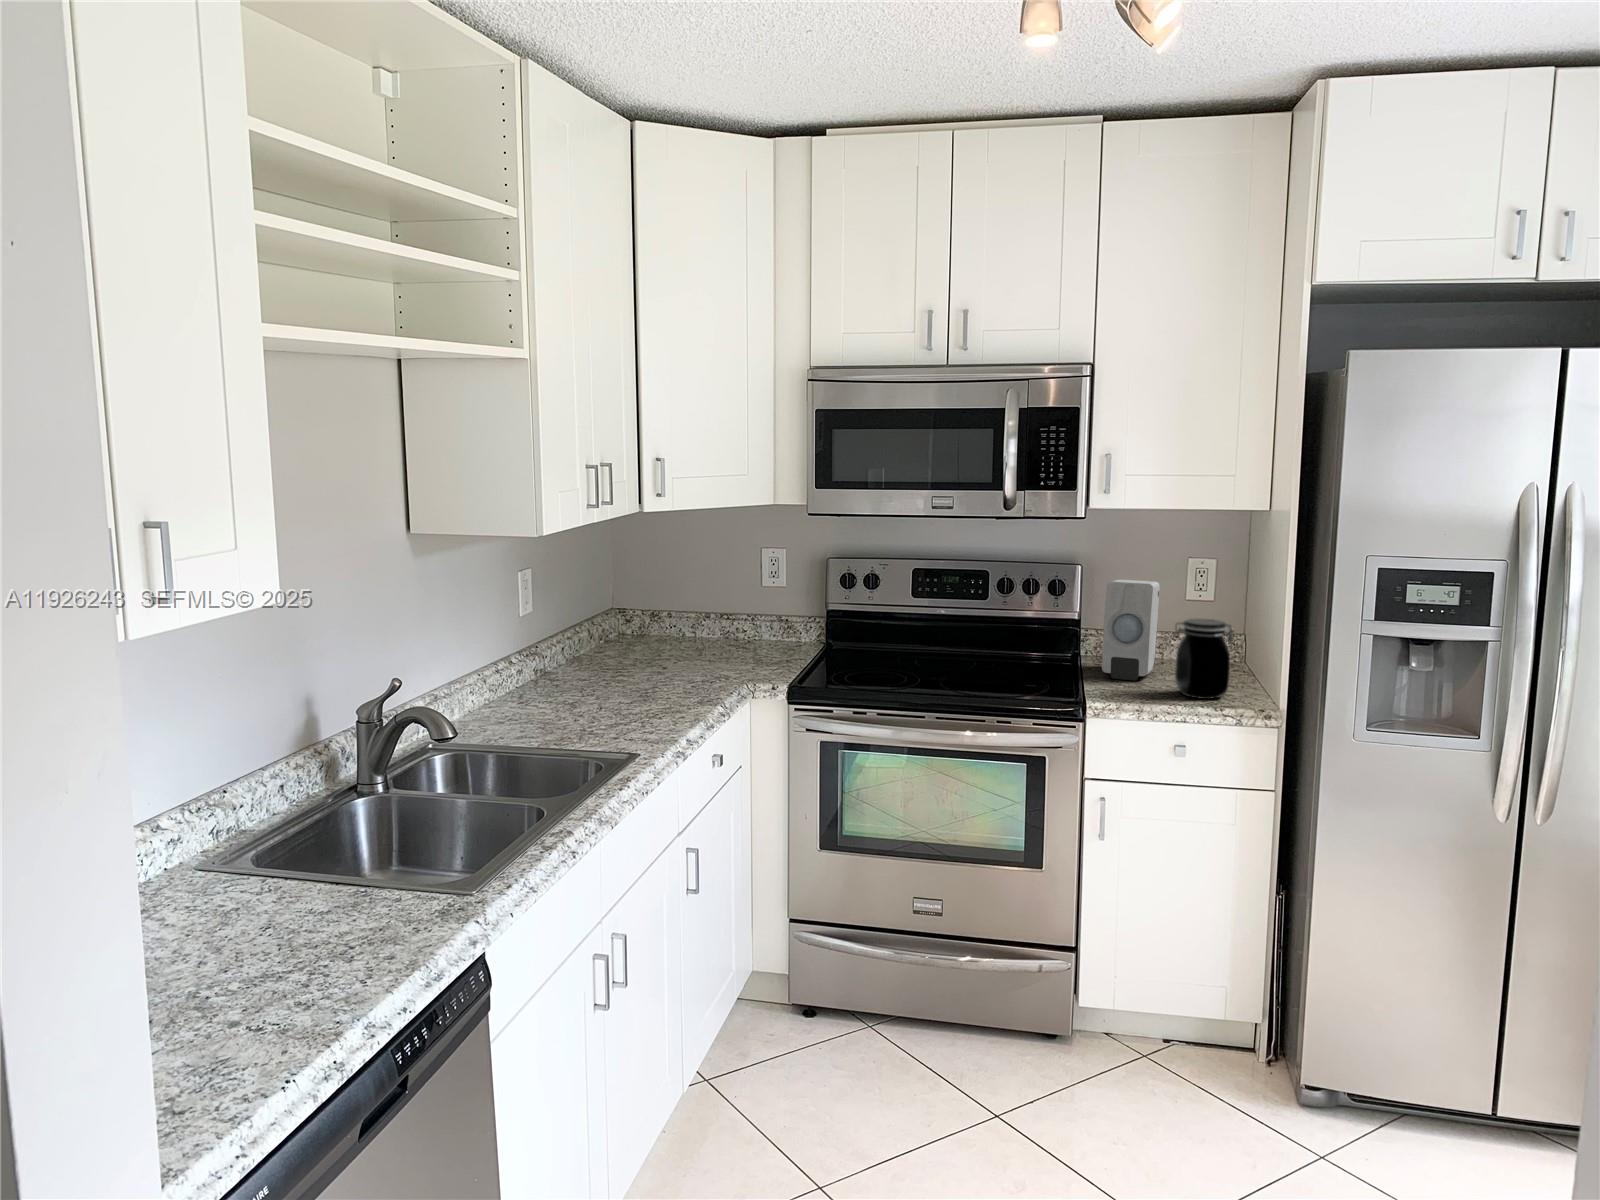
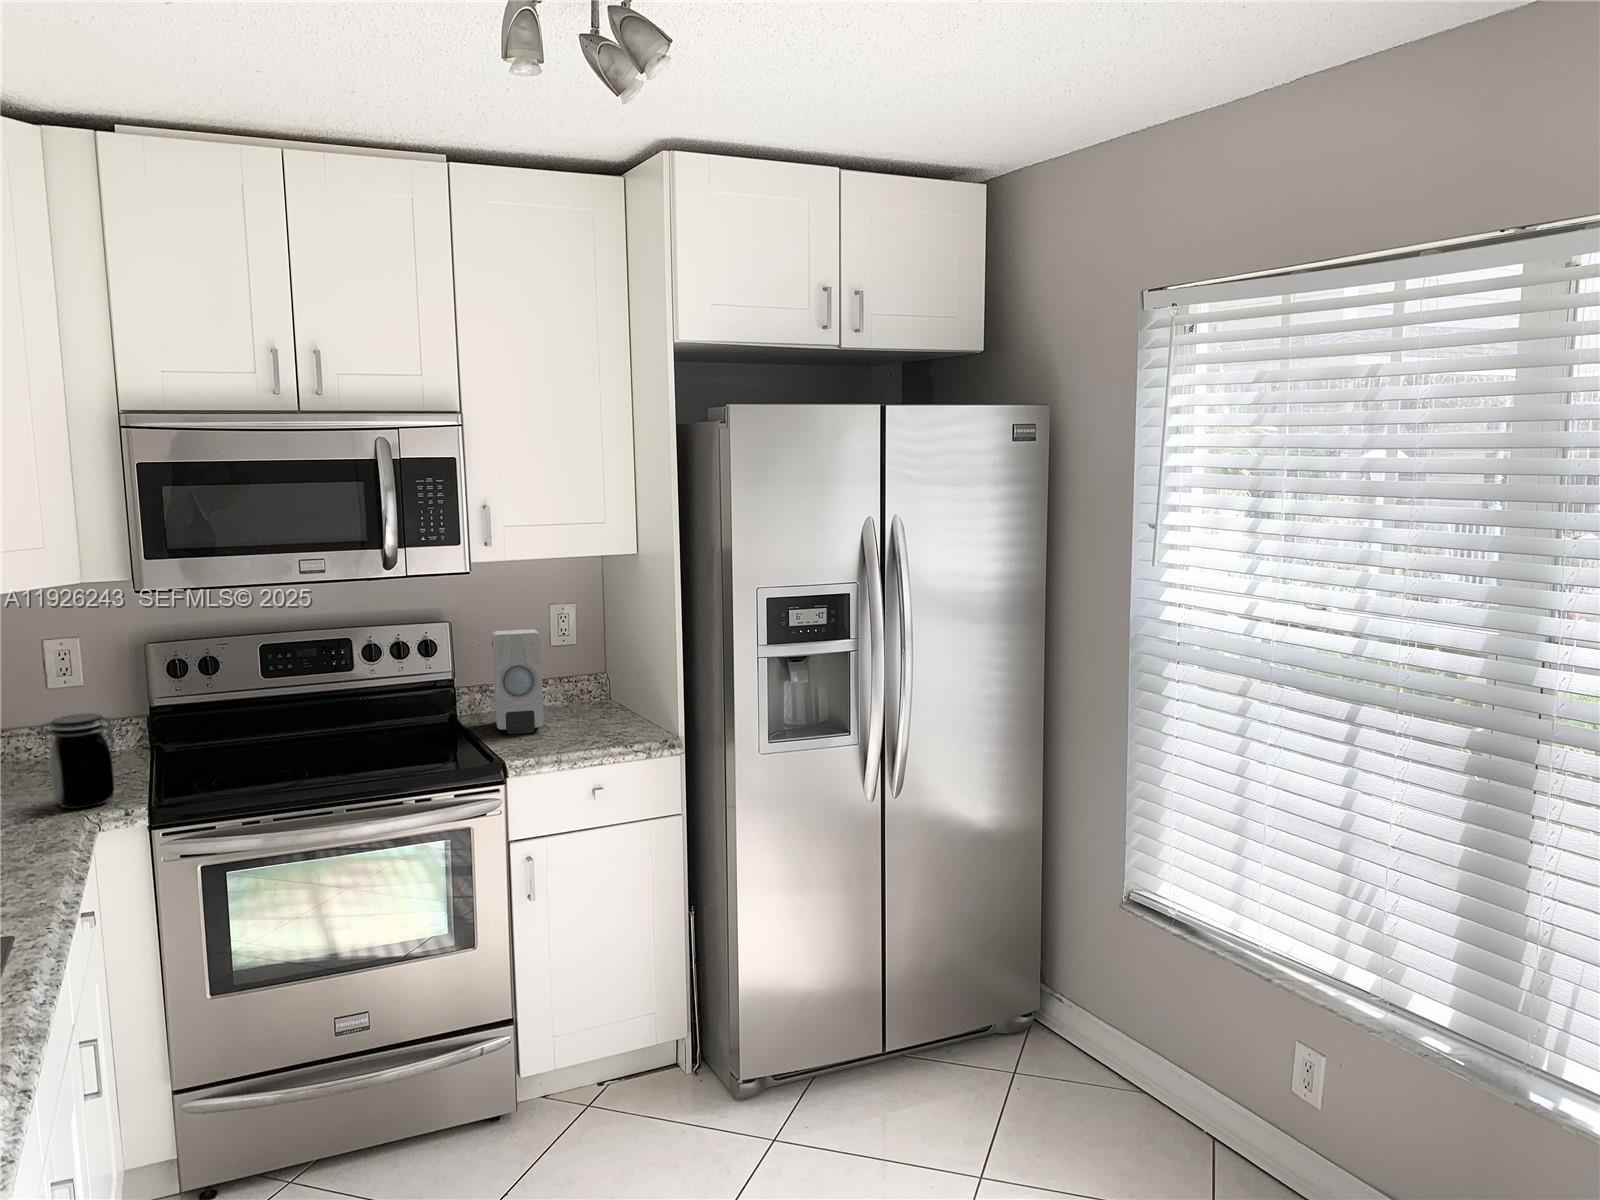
jar: present [1175,618,1234,699] -> present [40,713,114,809]

